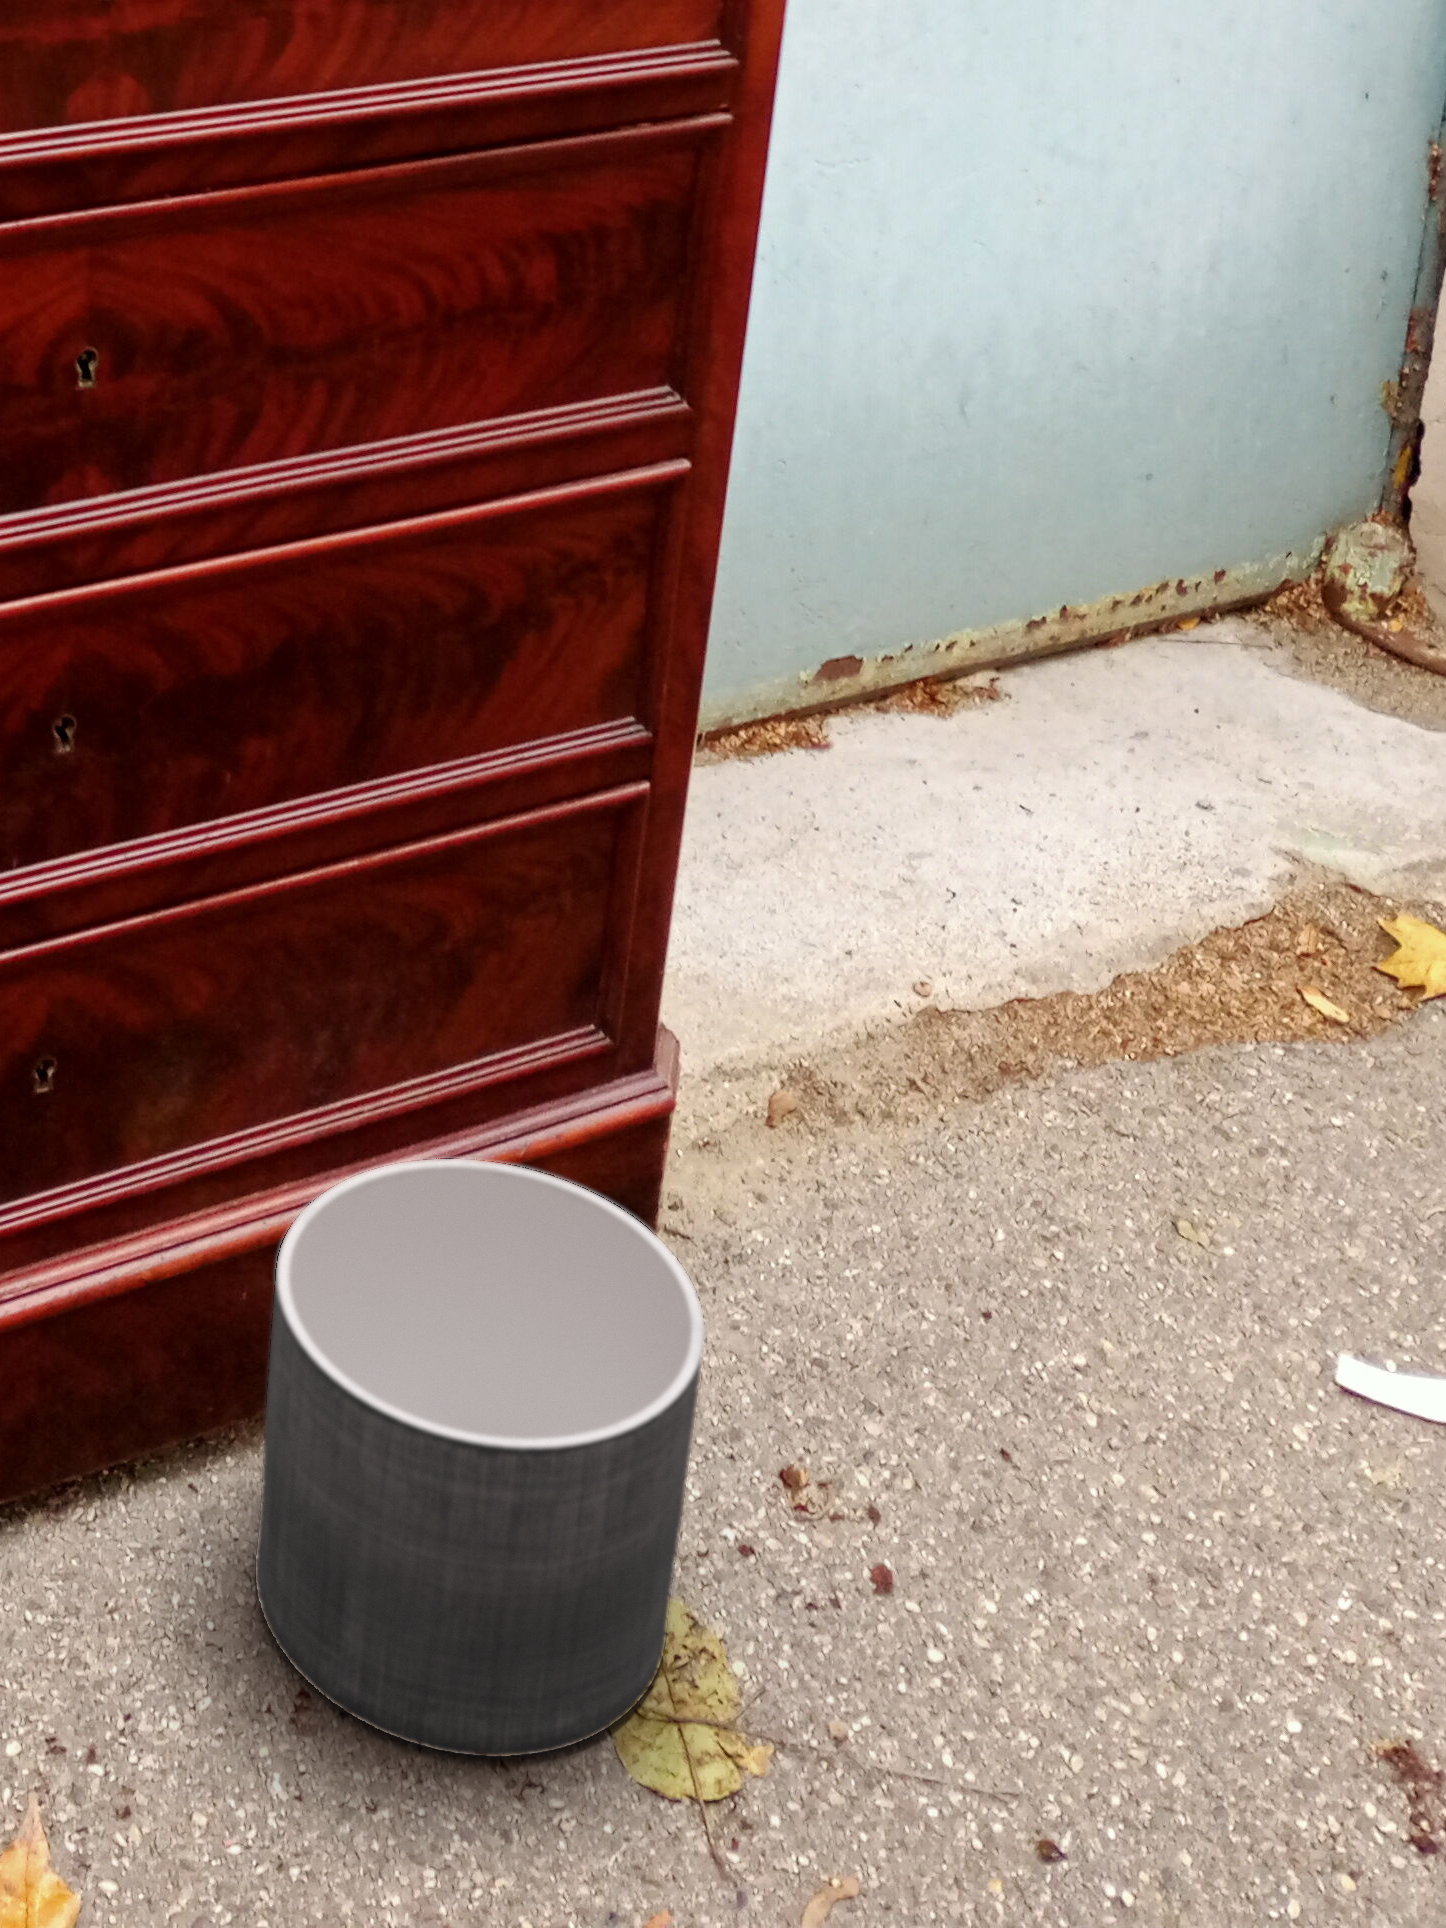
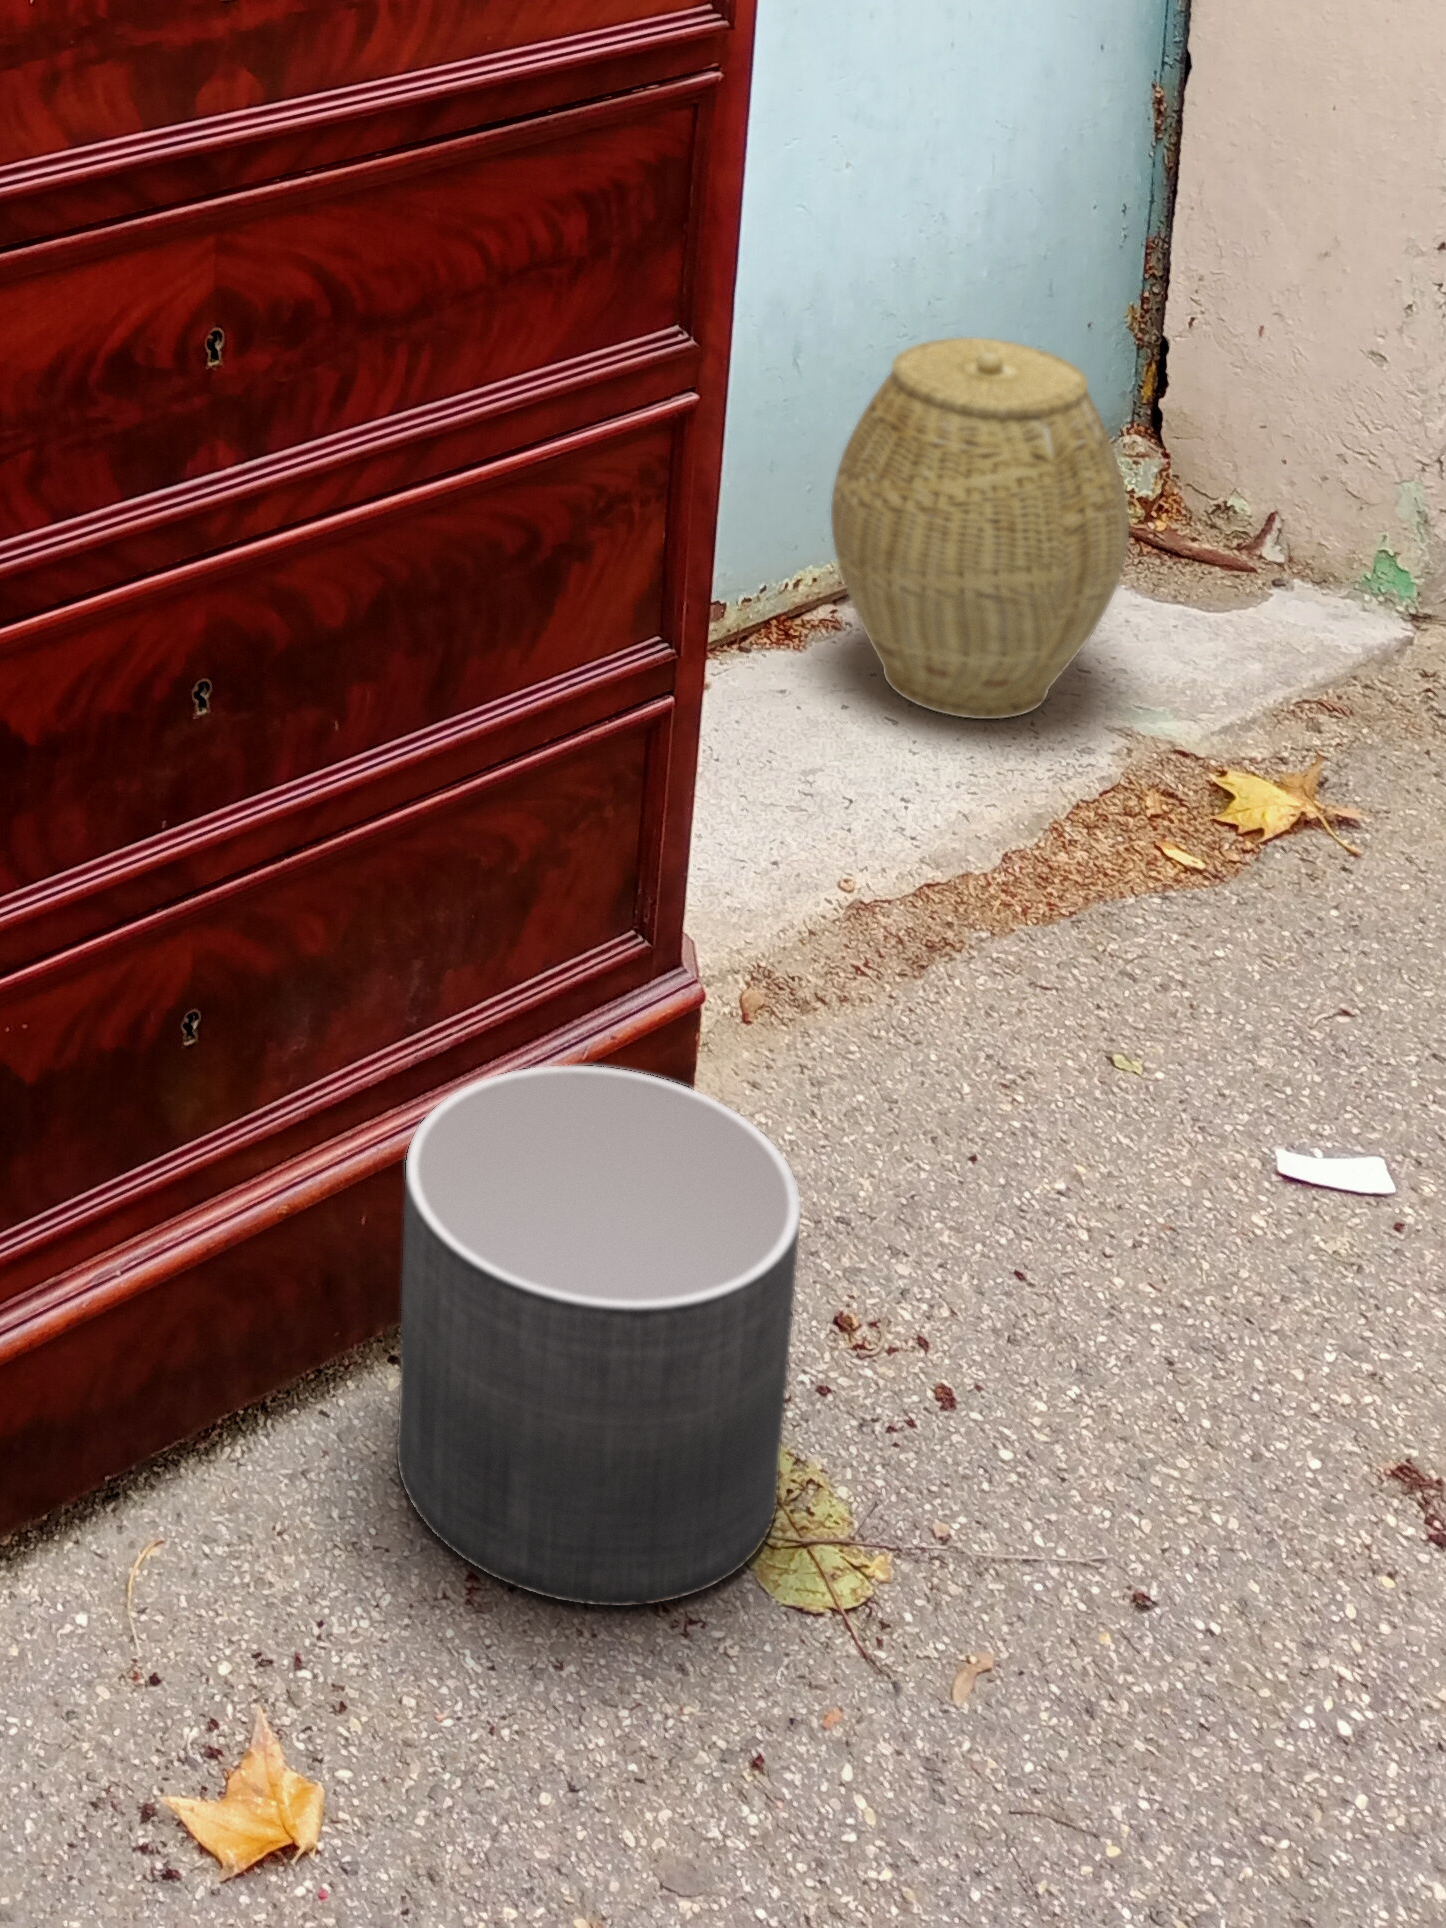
woven basket: none [984,399,1321,824] -> present [831,337,1129,719]

